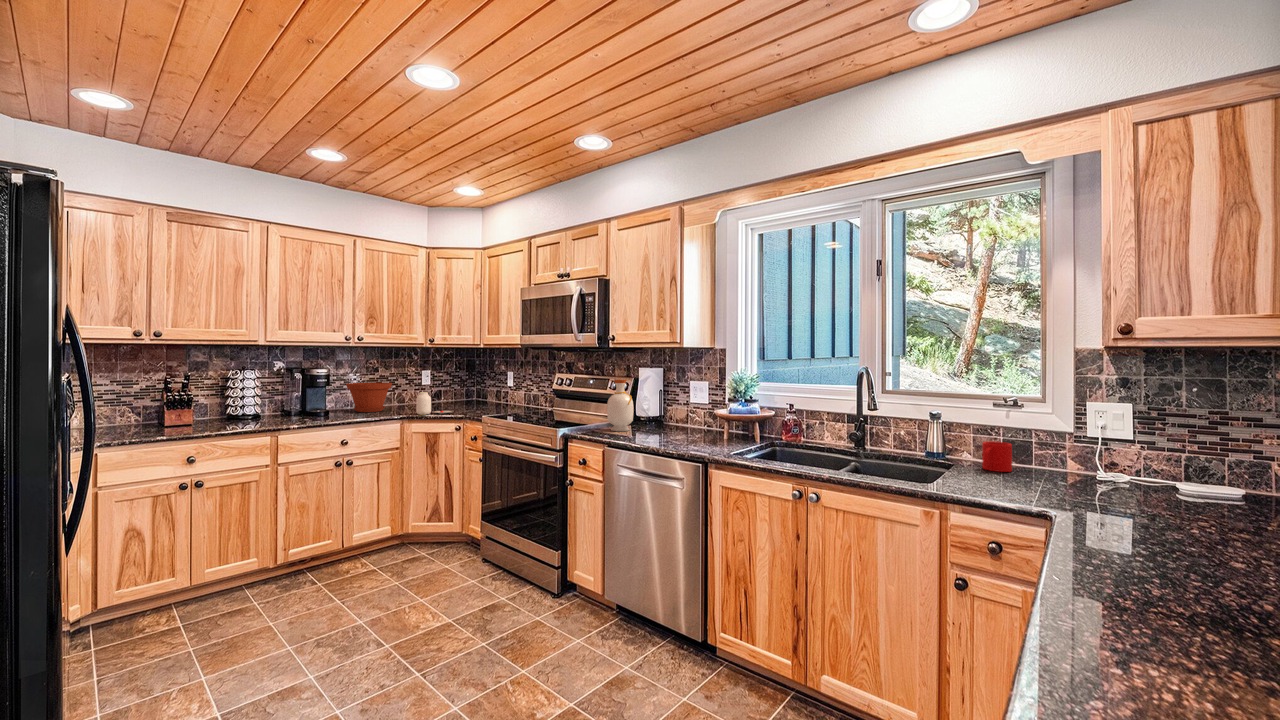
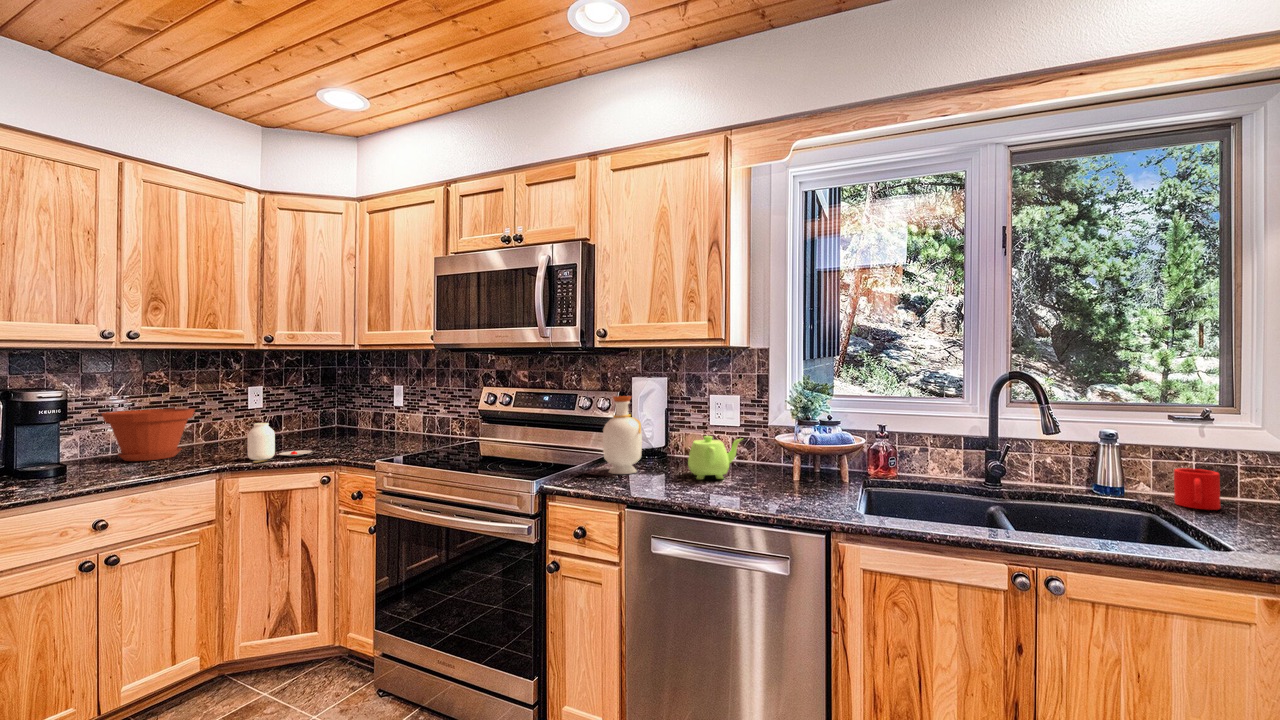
teapot: none [656,408,695,437] -> present [688,436,742,479]

